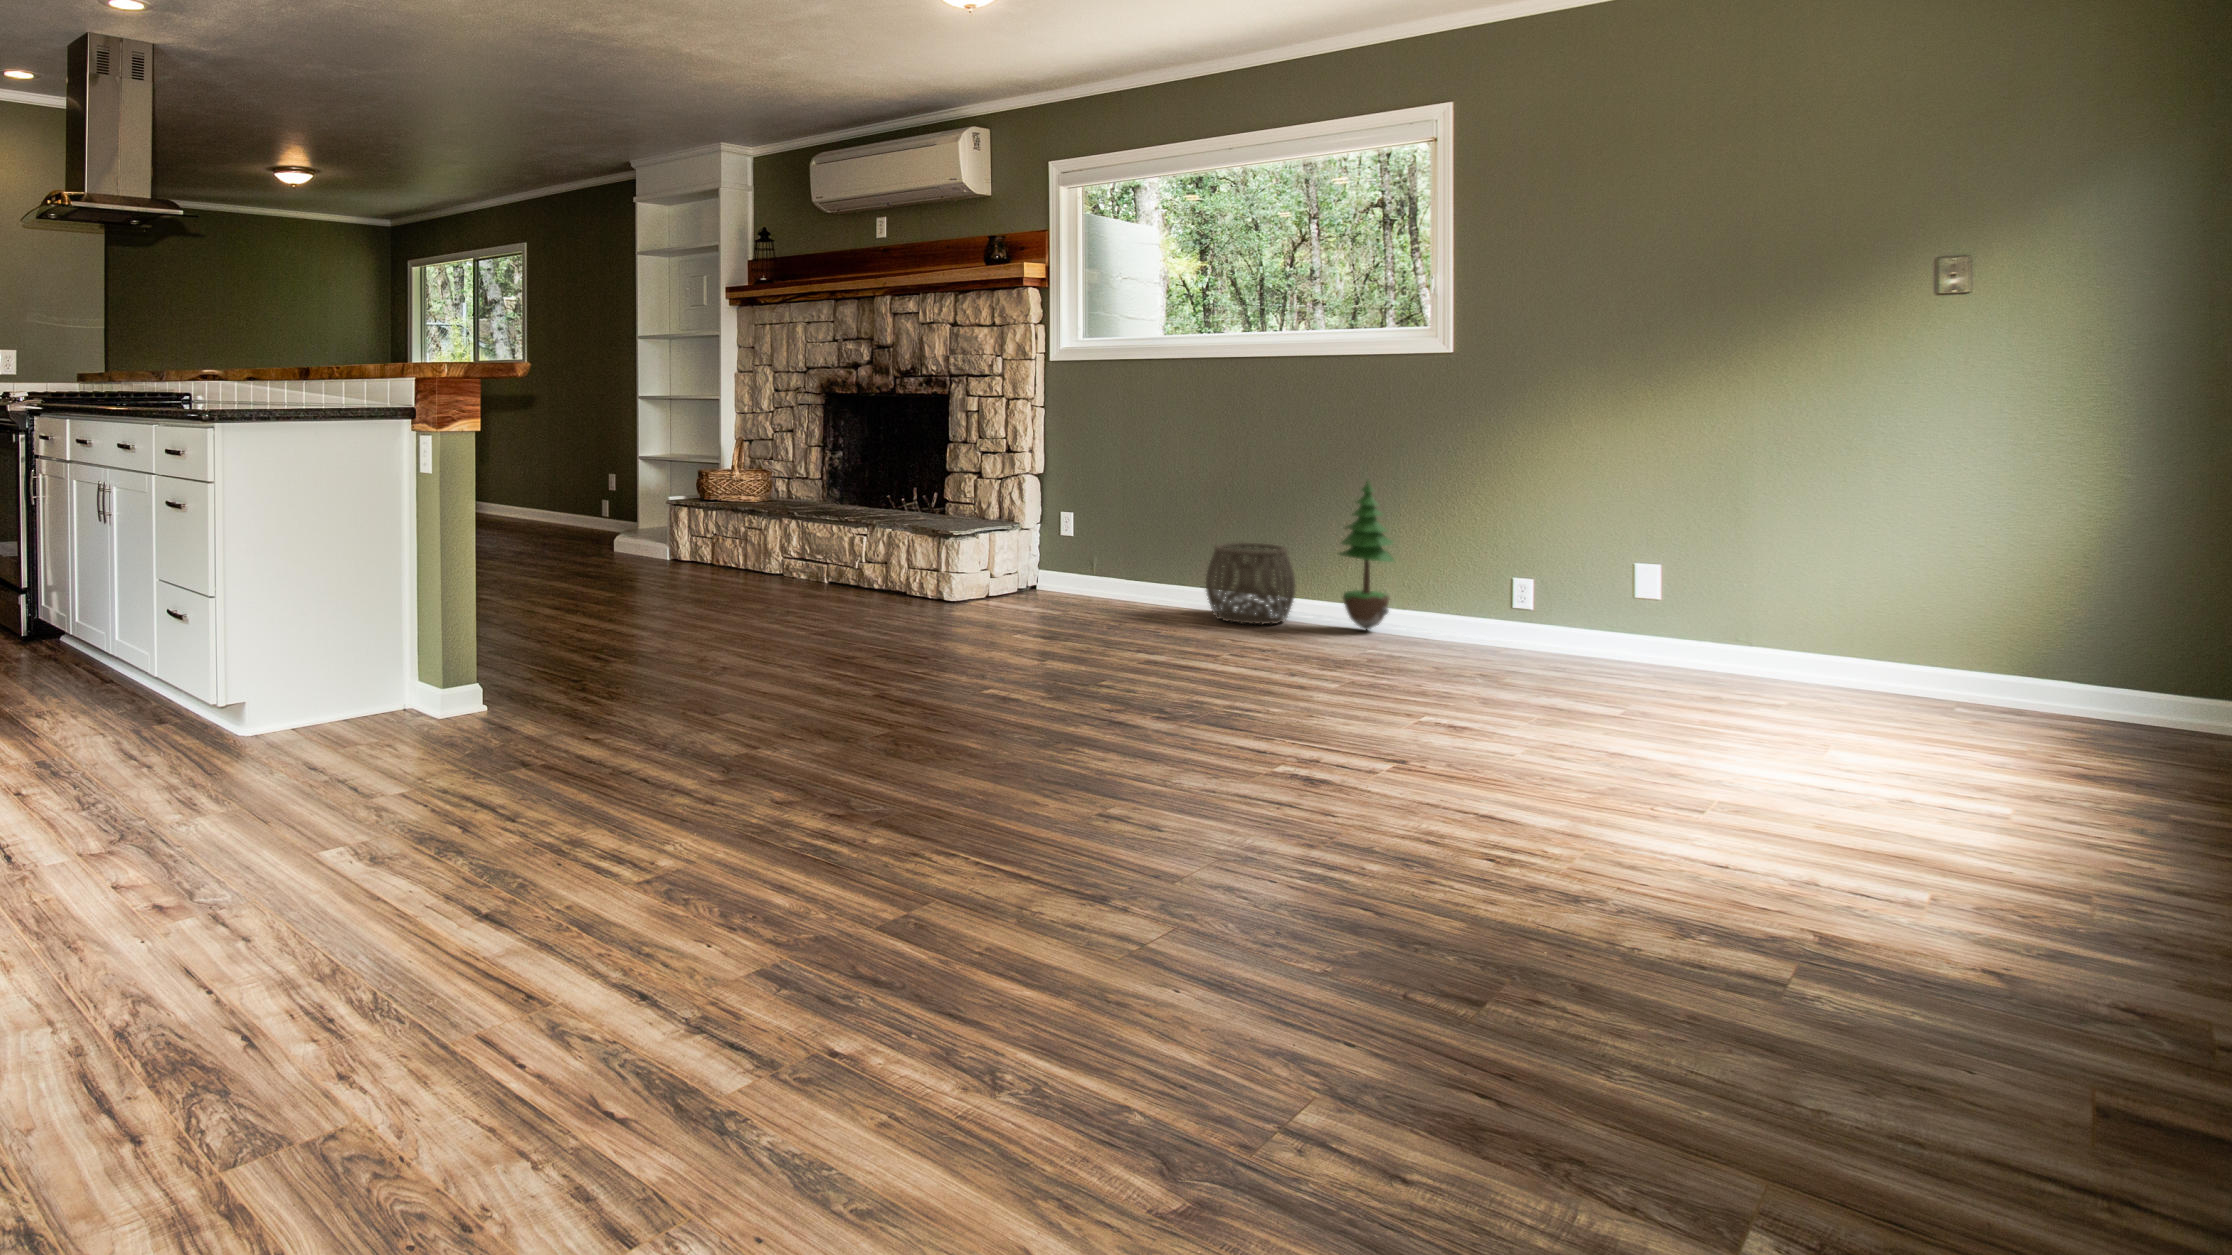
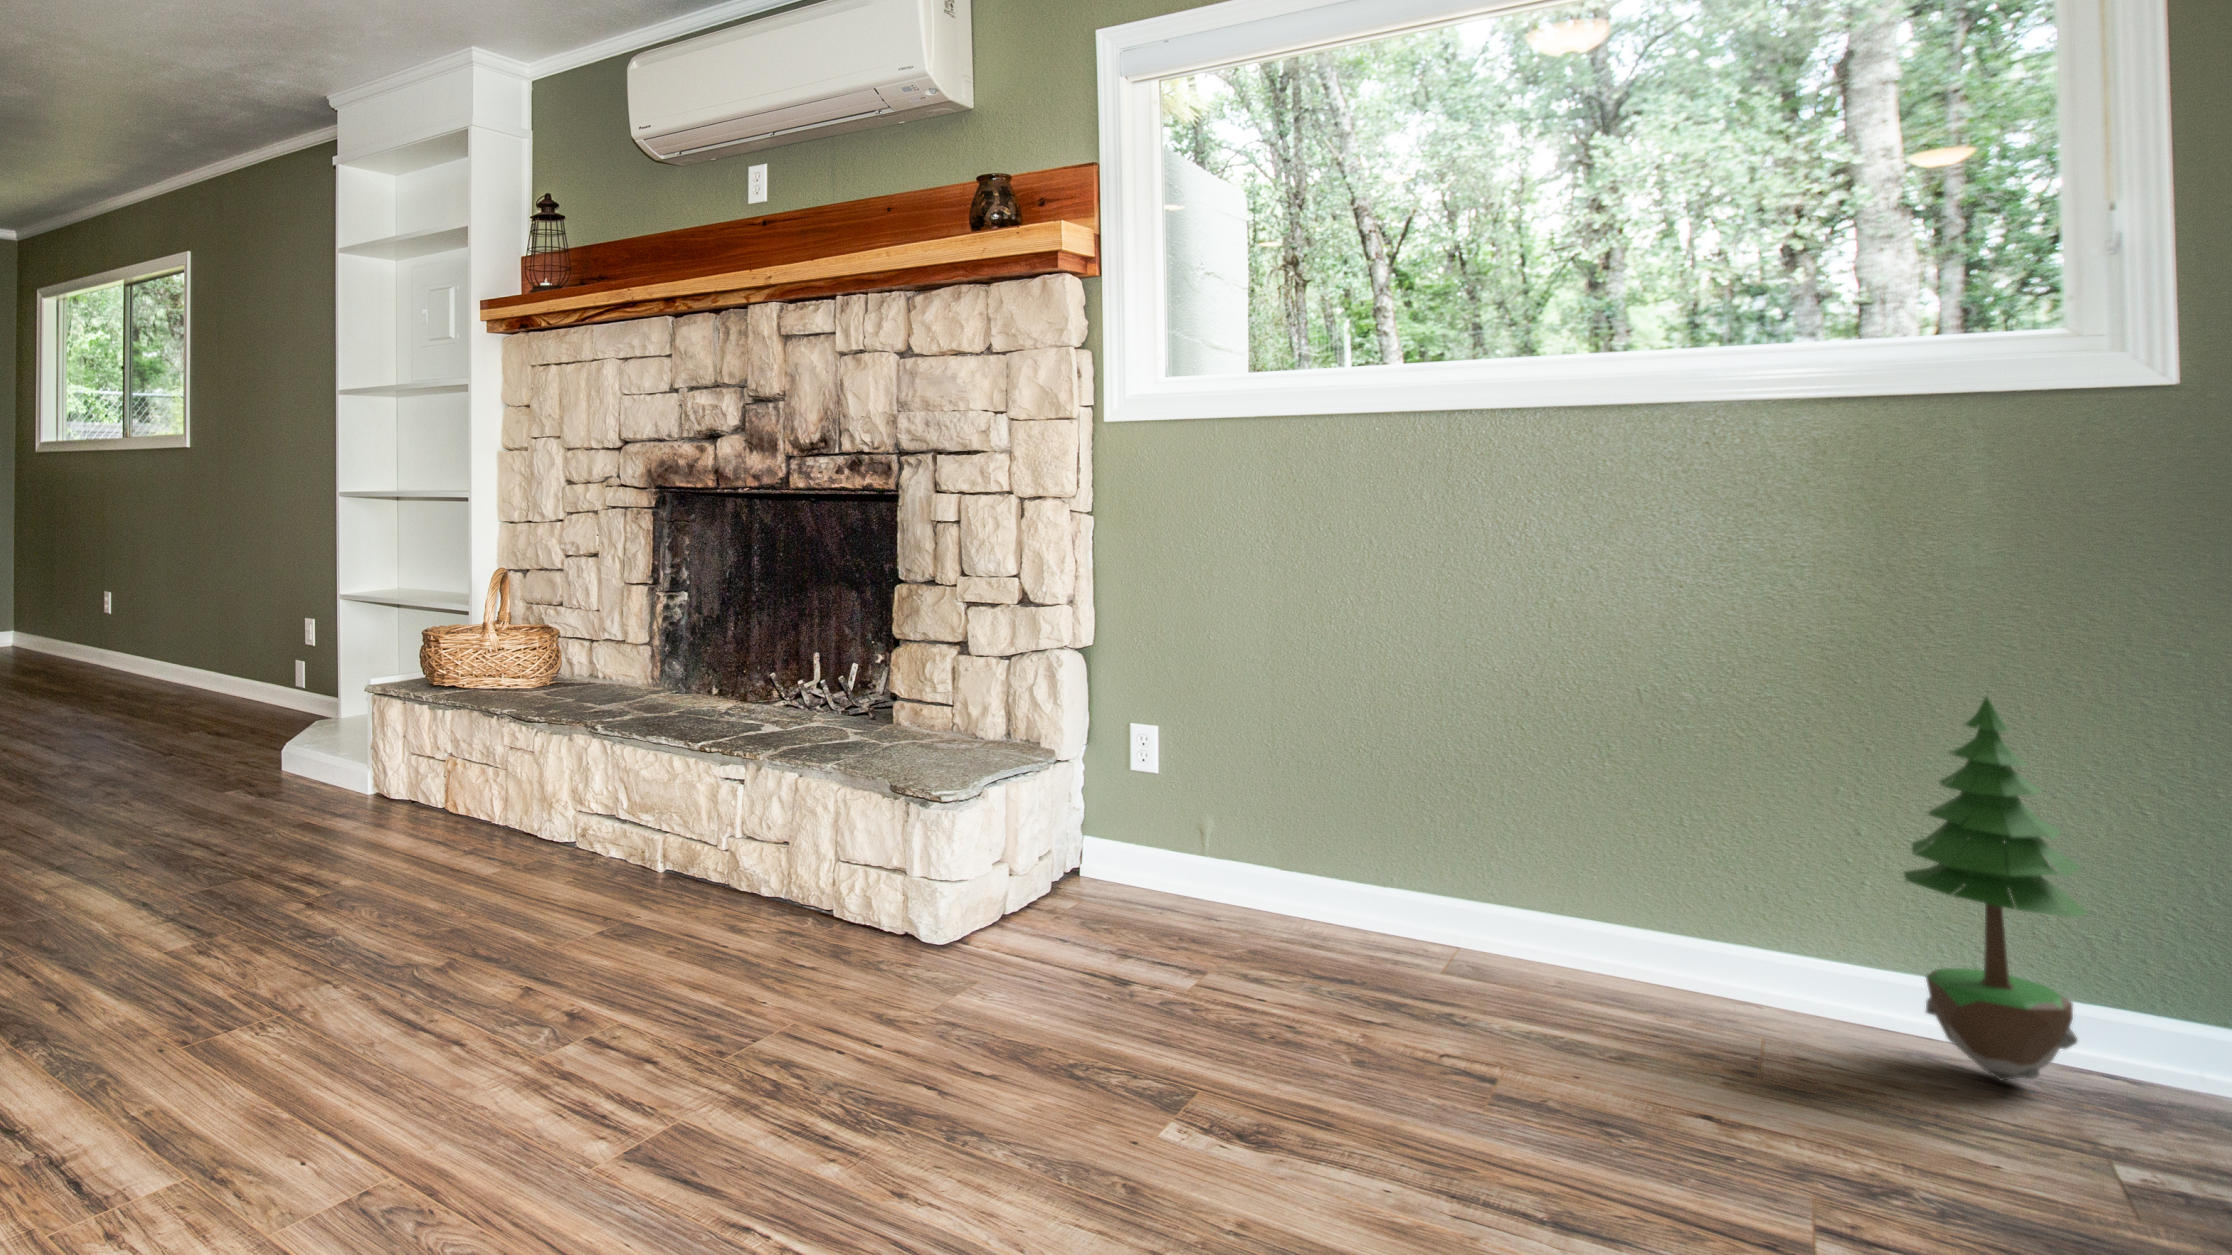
woven basket: present [1206,542,1296,624] -> none [1543,829,1790,1059]

